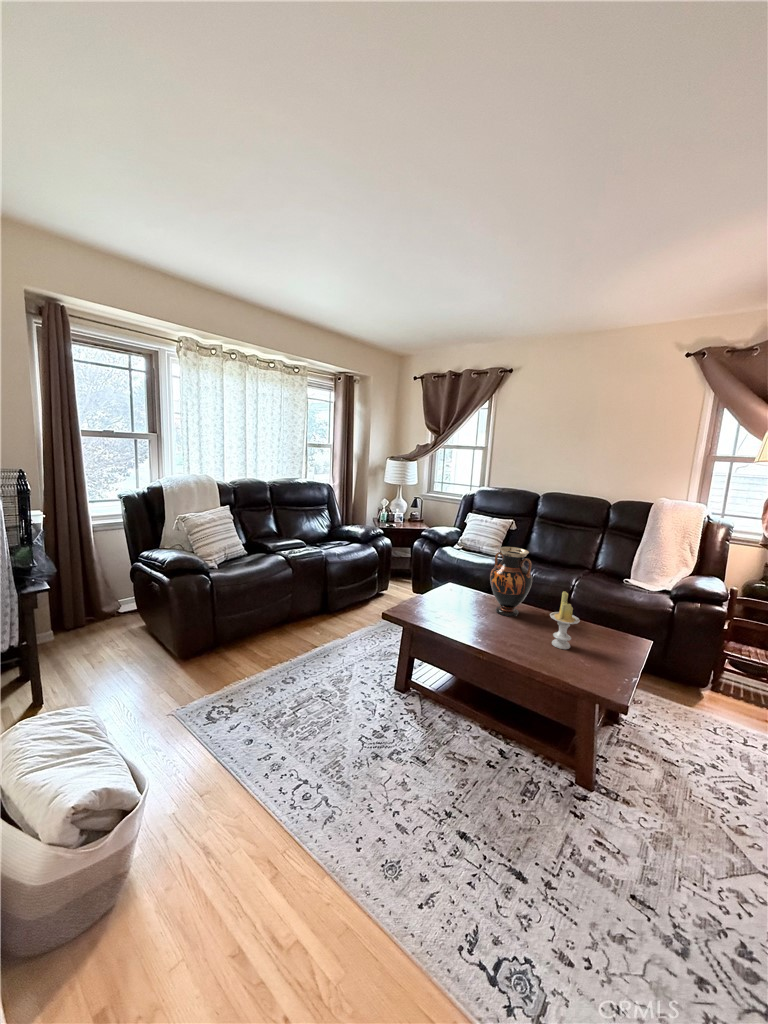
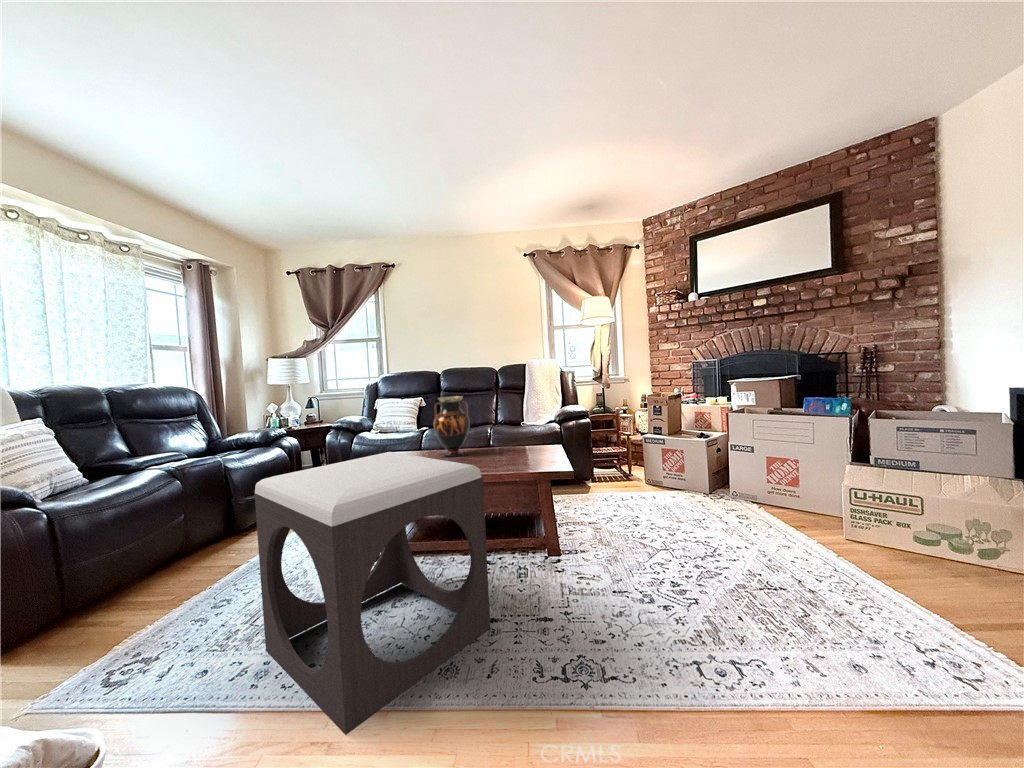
candle: present [550,591,580,649] -> none [496,414,519,461]
footstool: none [285,612,473,875] -> present [255,452,490,735]

